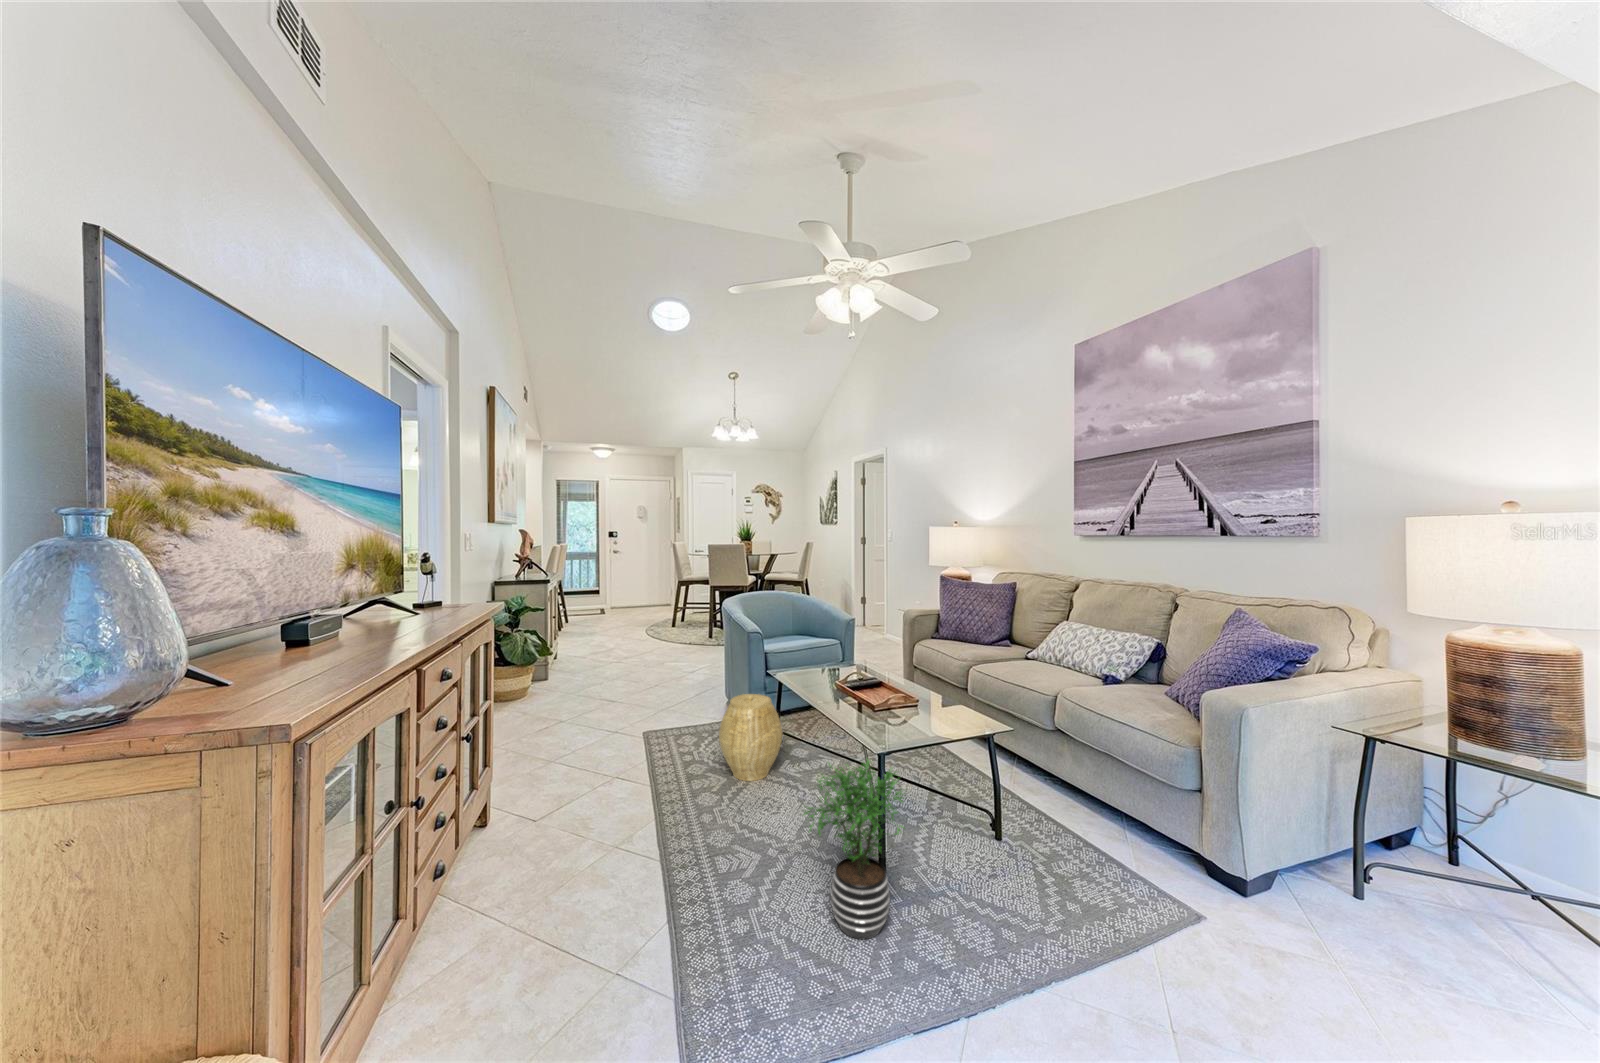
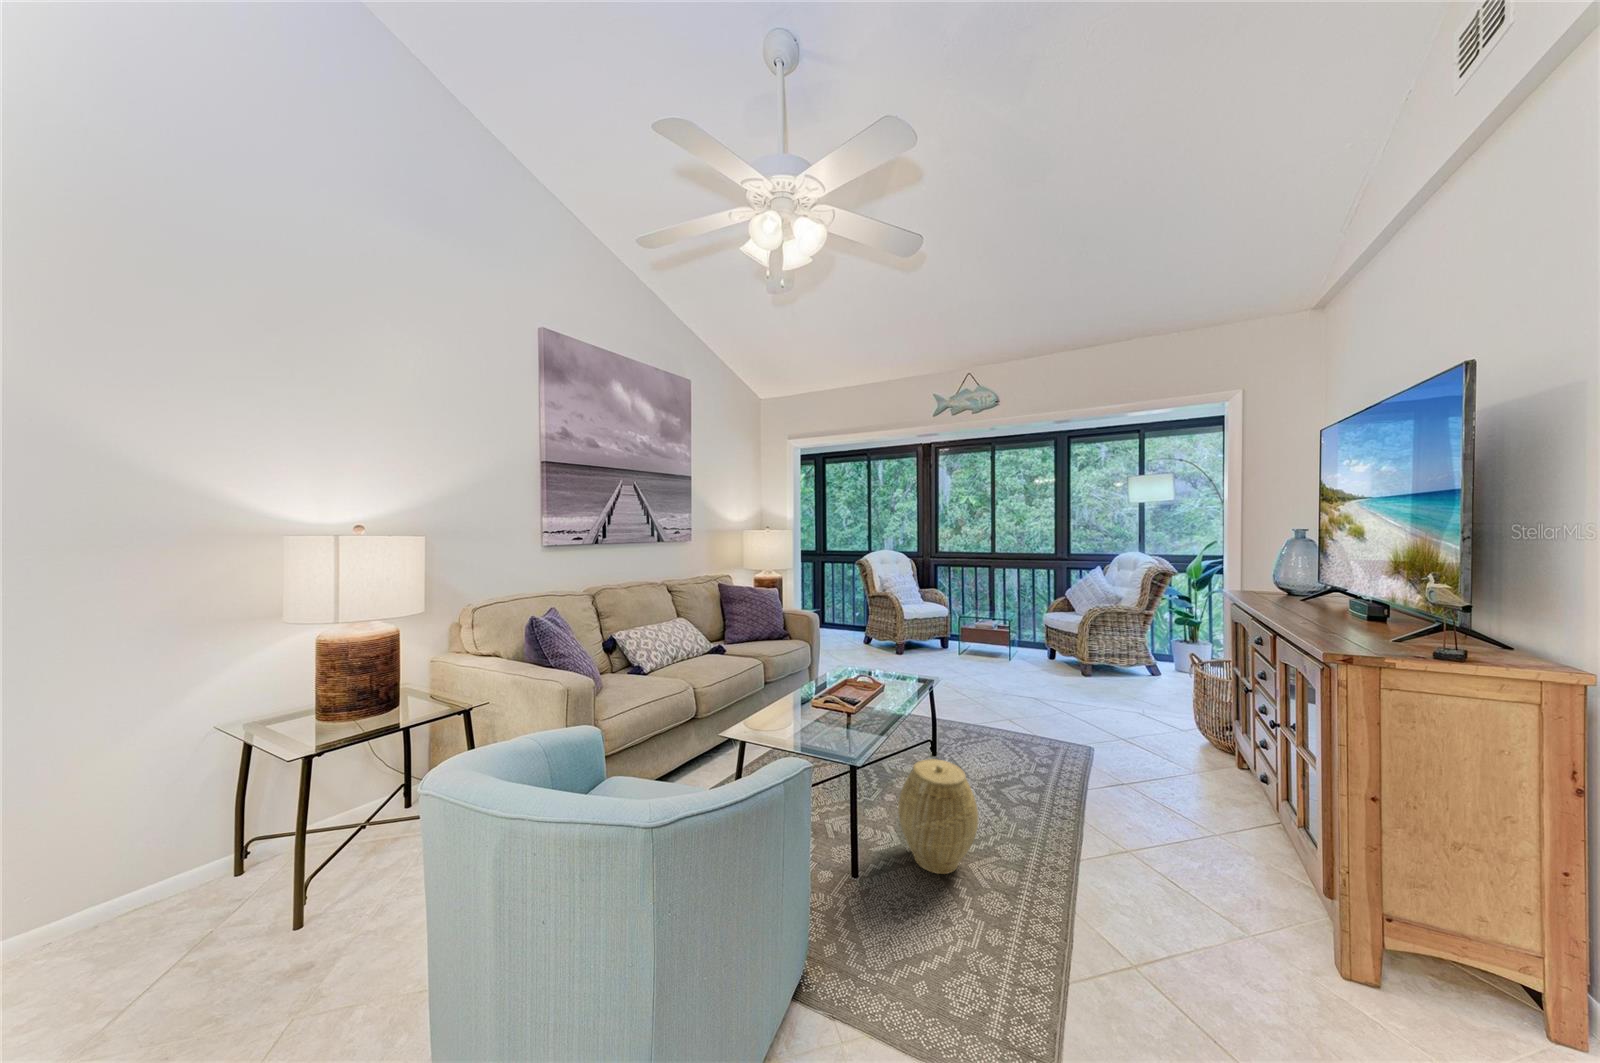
potted plant: present [804,760,904,940] -> none [957,659,1020,750]

